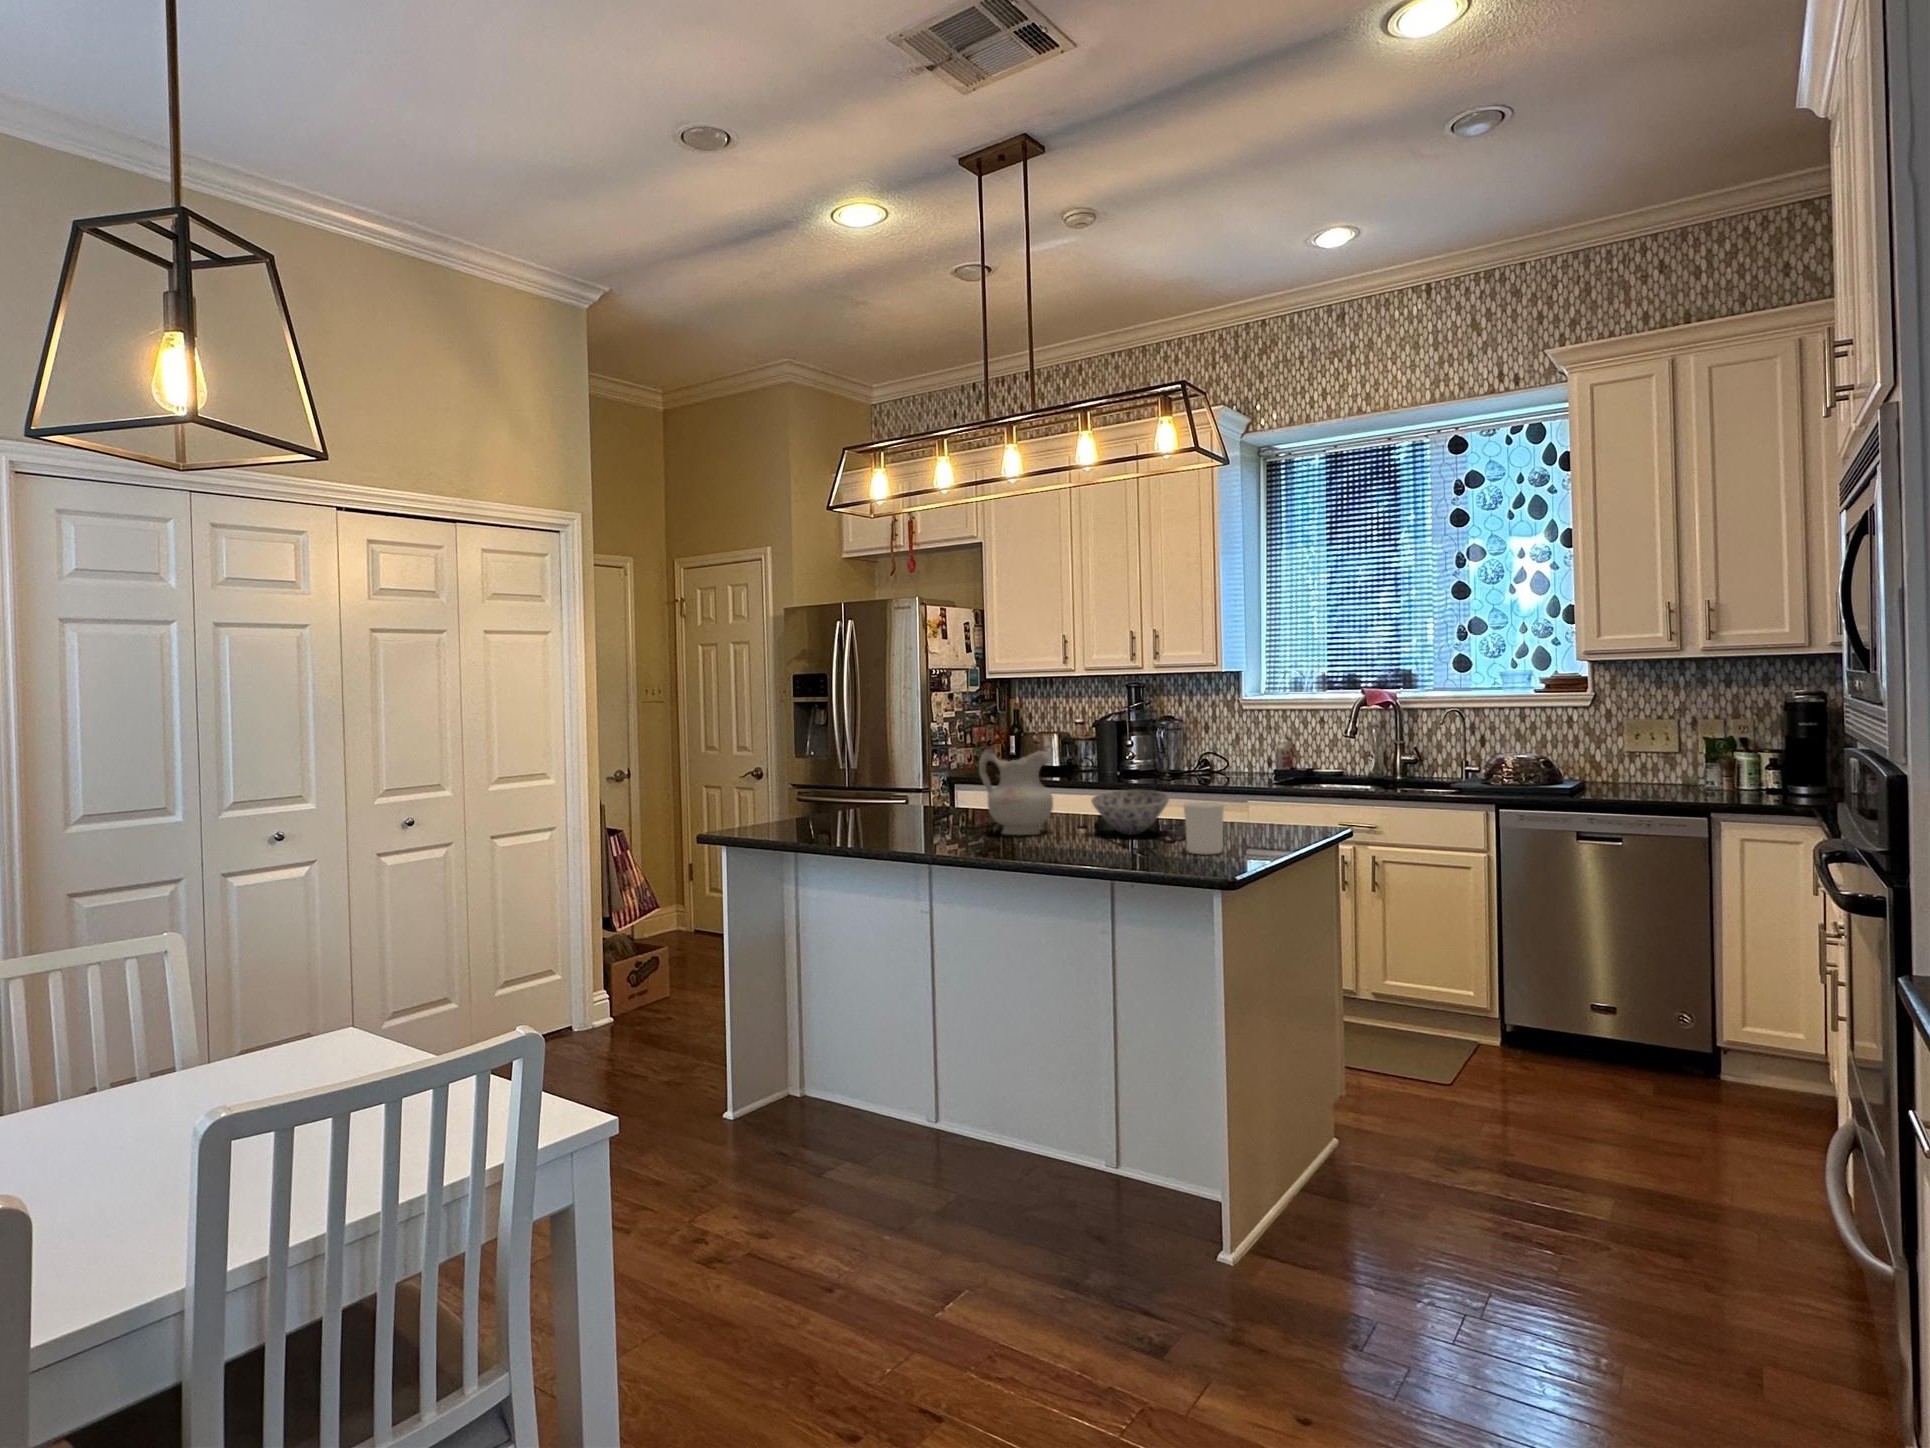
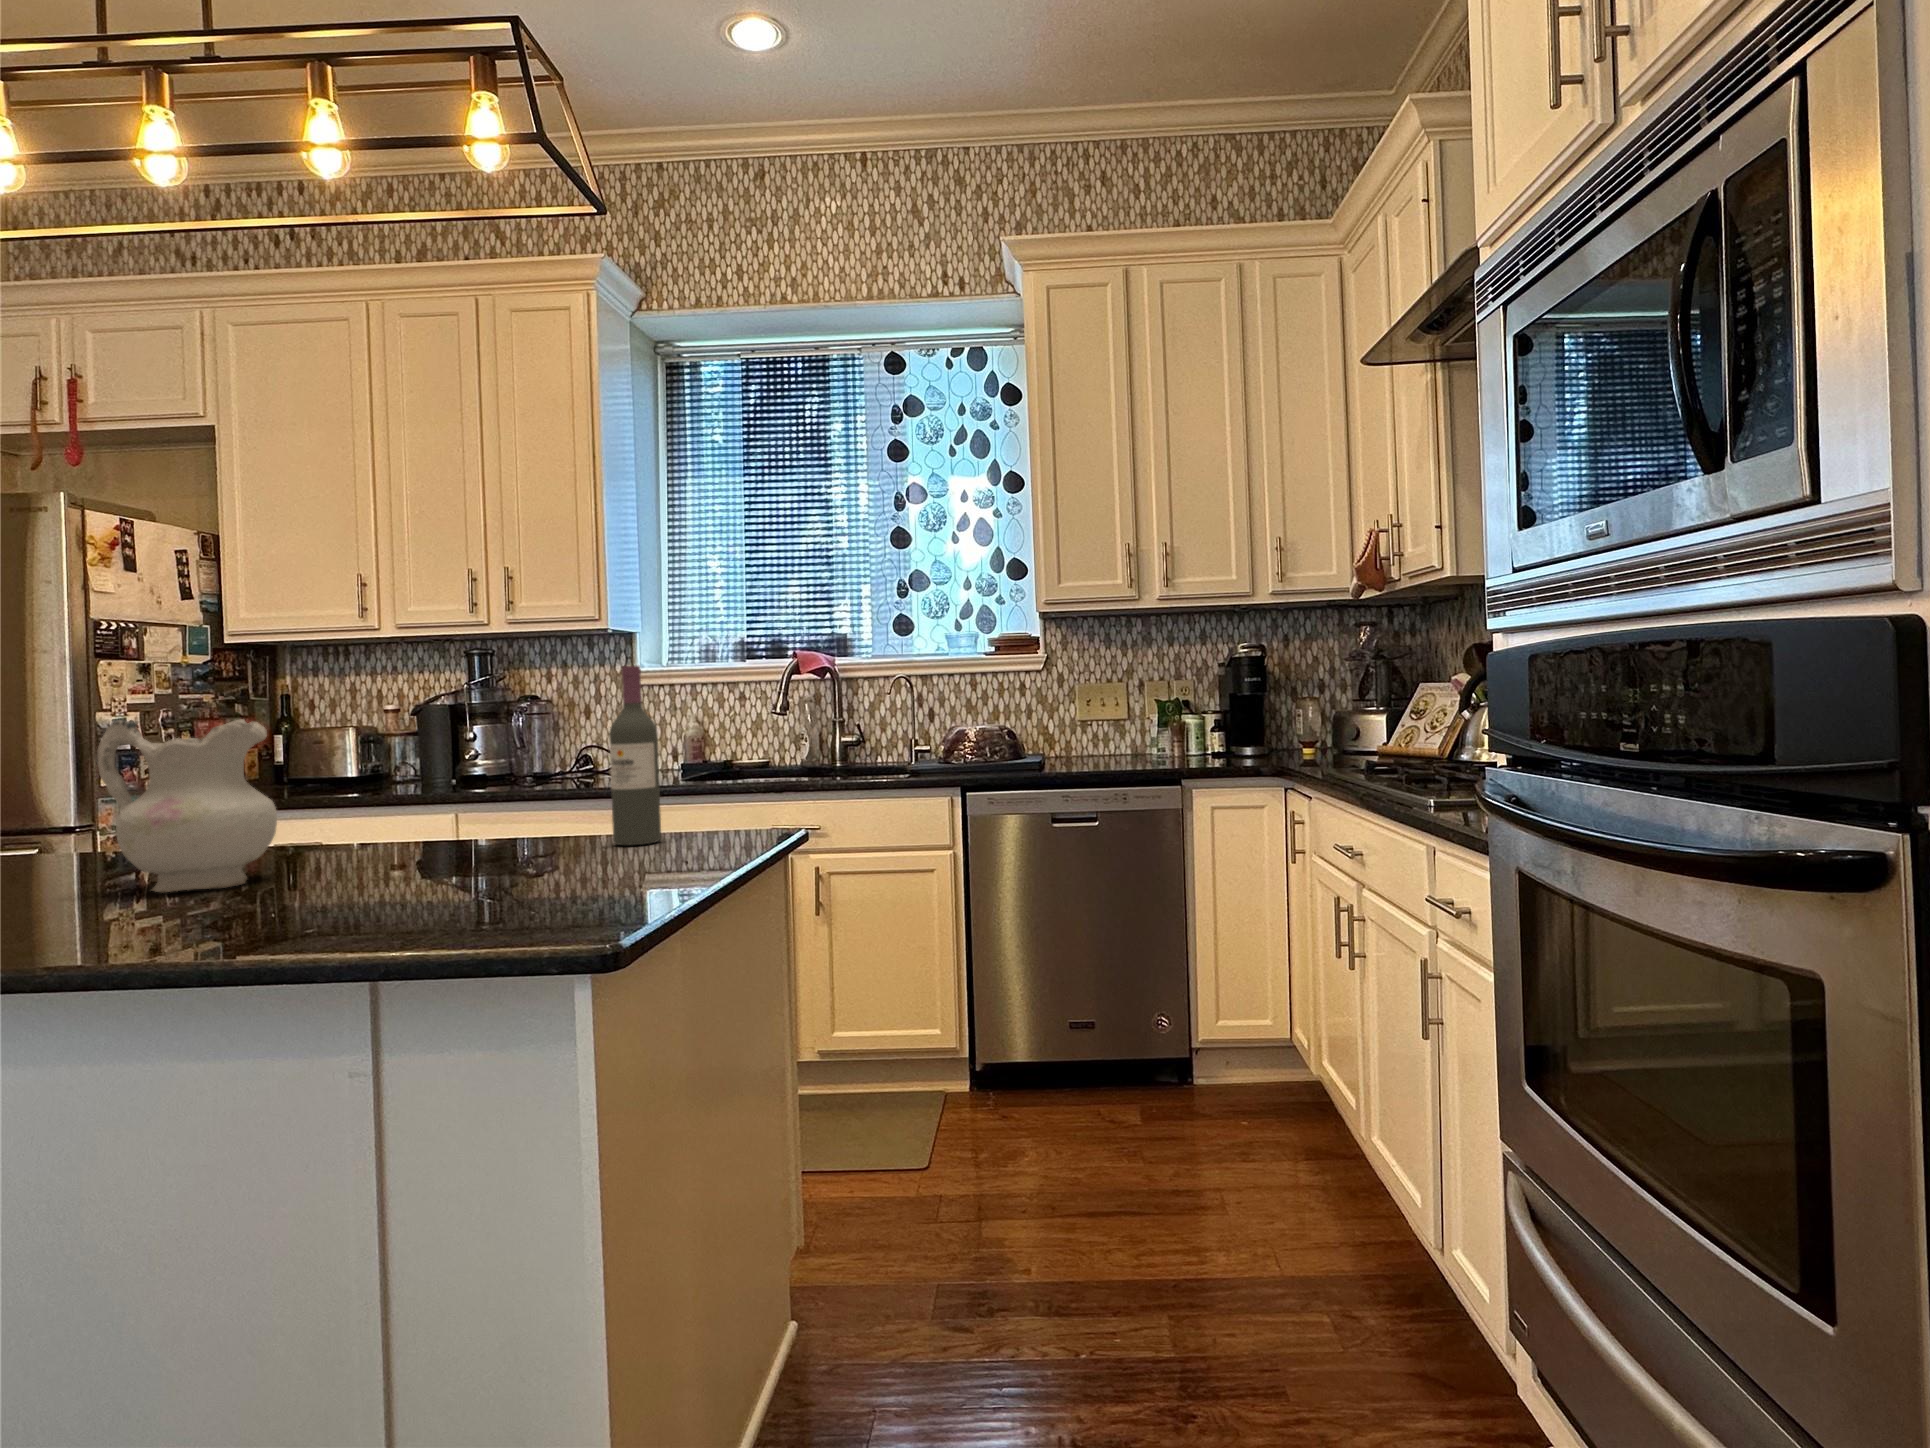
wine bottle: none [1221,724,1251,832] -> present [609,666,661,845]
bowl: present [1091,790,1170,835] -> none [357,785,517,867]
candle holder: present [1184,802,1224,854] -> none [538,790,617,890]

